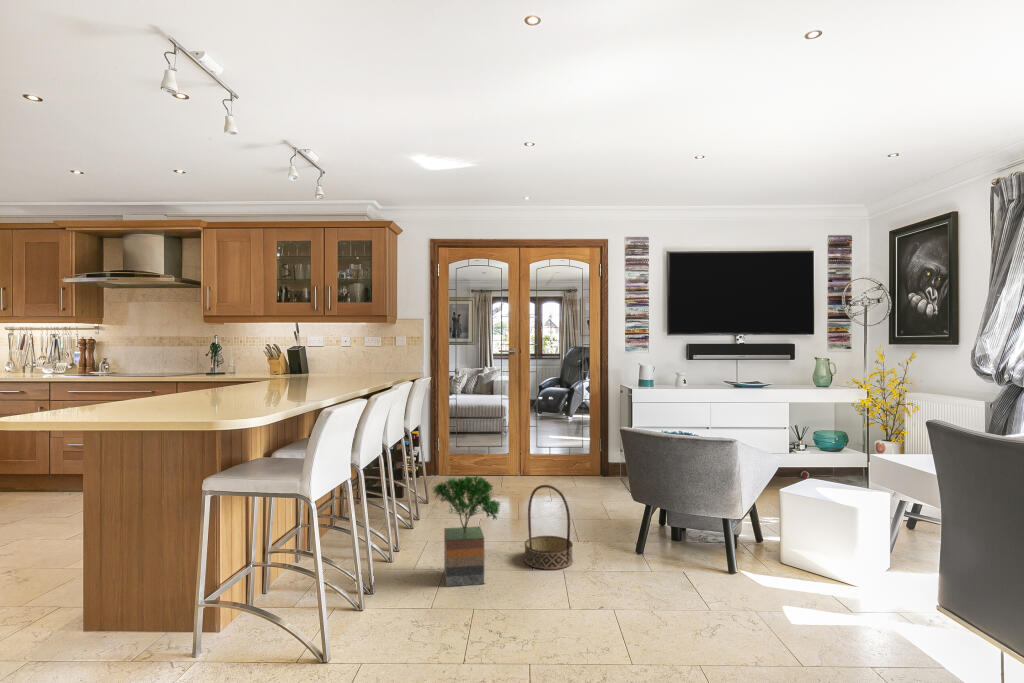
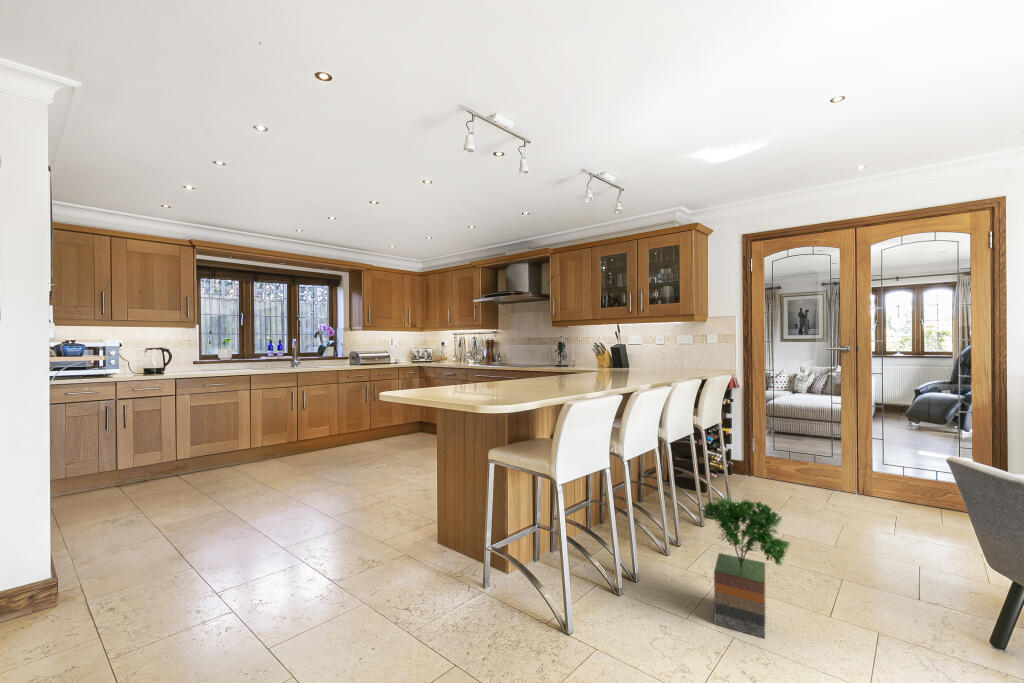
basket: present [525,485,573,570] -> none [833,530,917,656]

